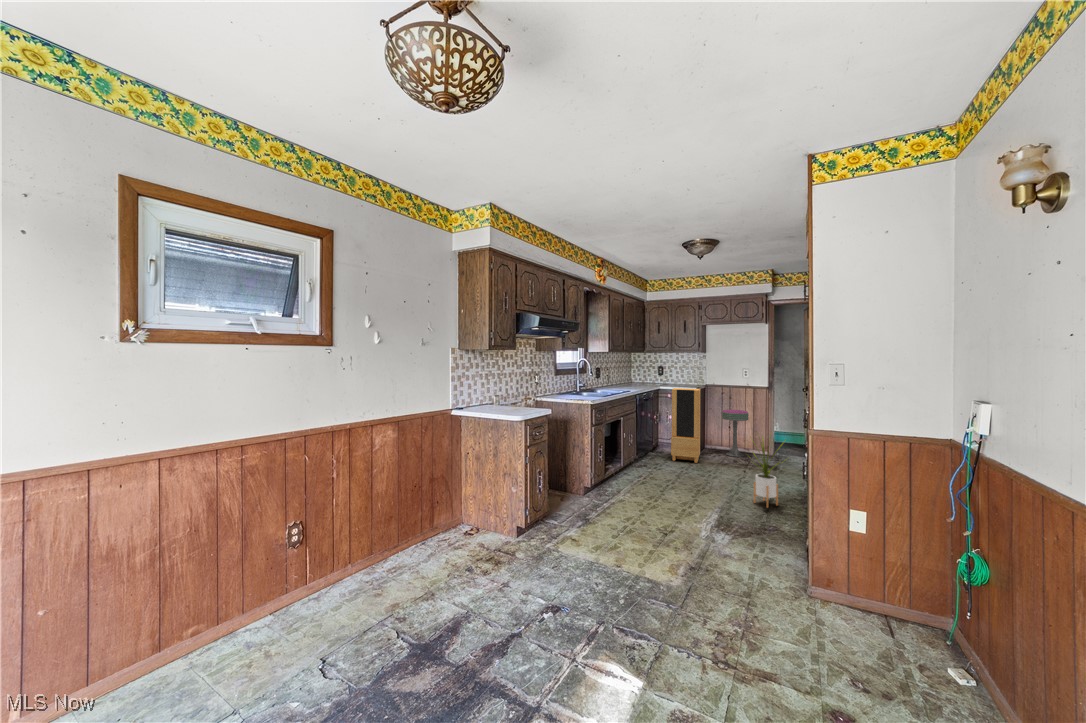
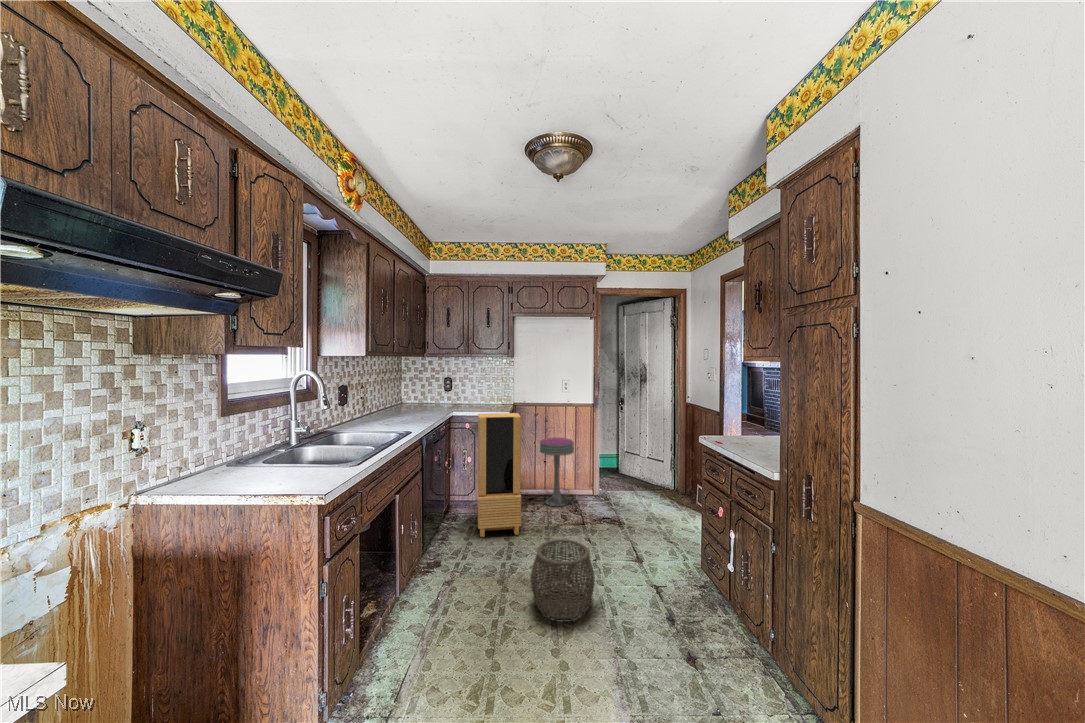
house plant: present [753,442,783,507] -> none [648,497,725,649]
woven basket: none [686,453,724,490] -> present [531,539,595,620]

